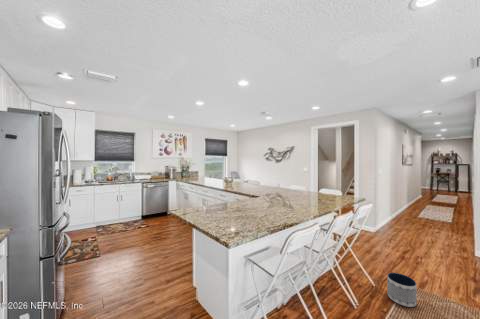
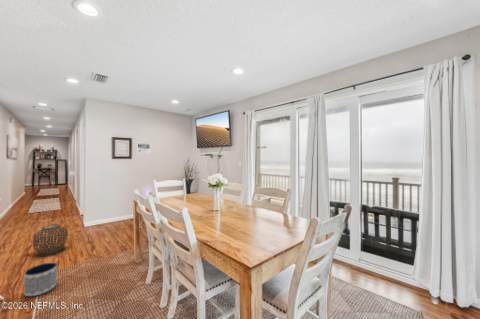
woven basket: none [407,237,442,270] -> present [33,224,67,255]

